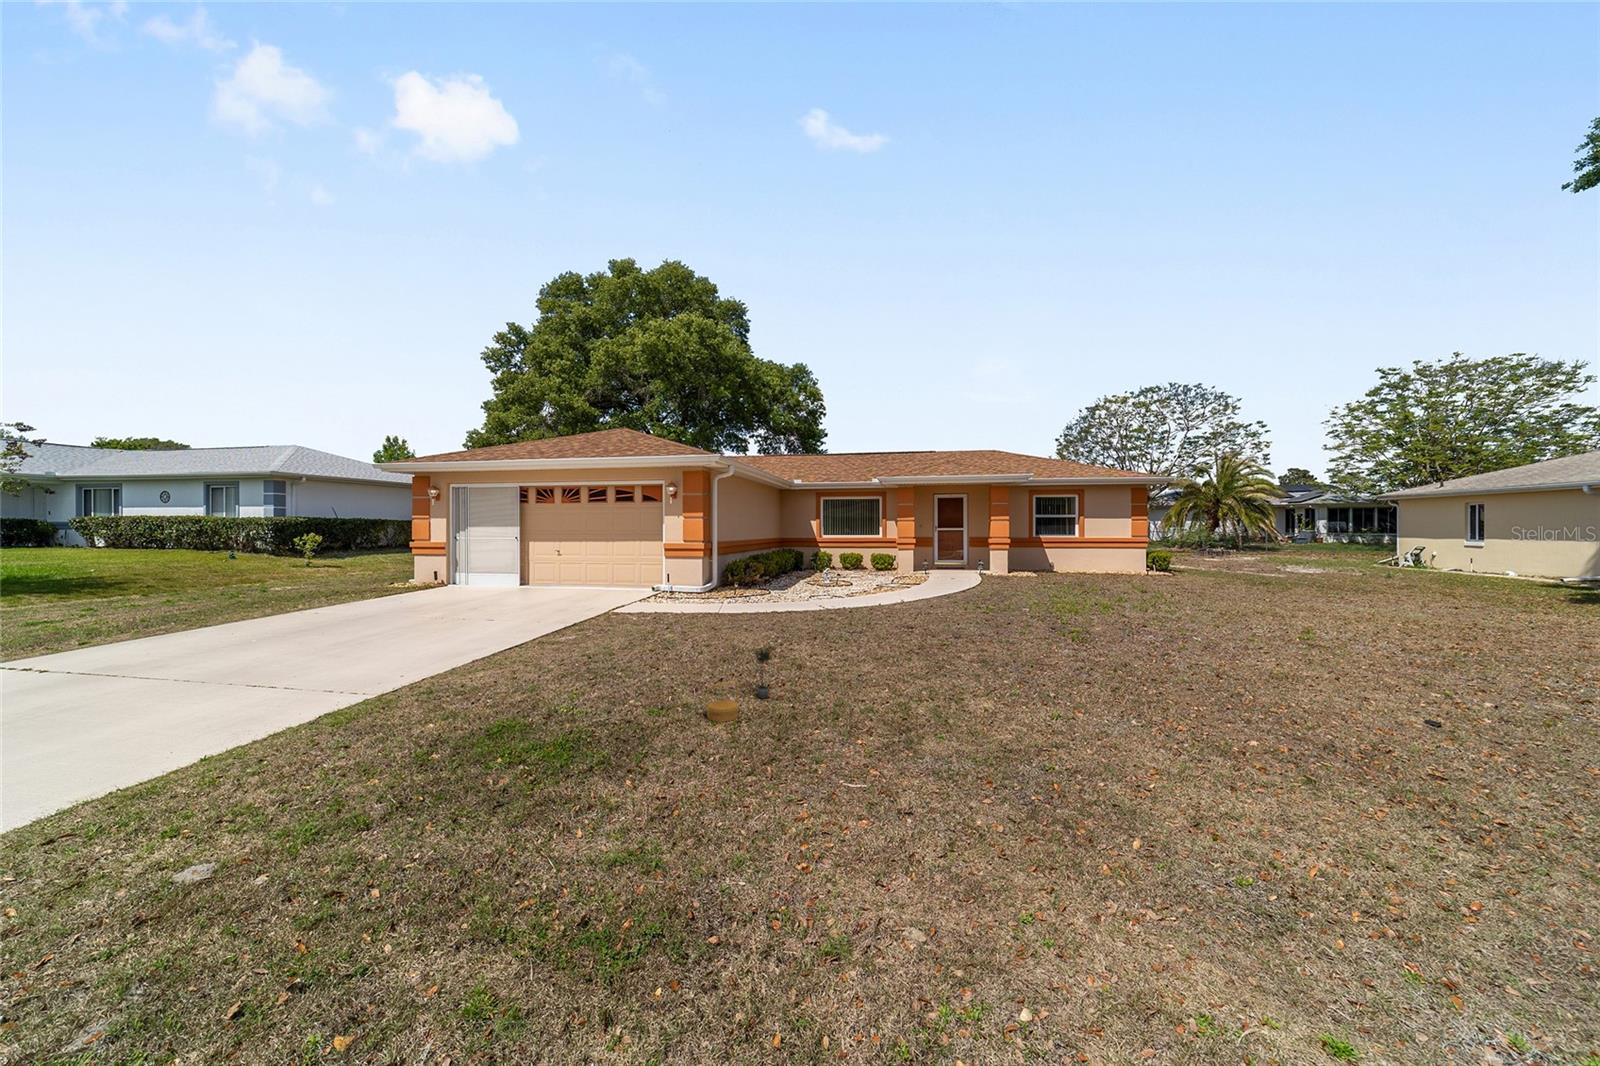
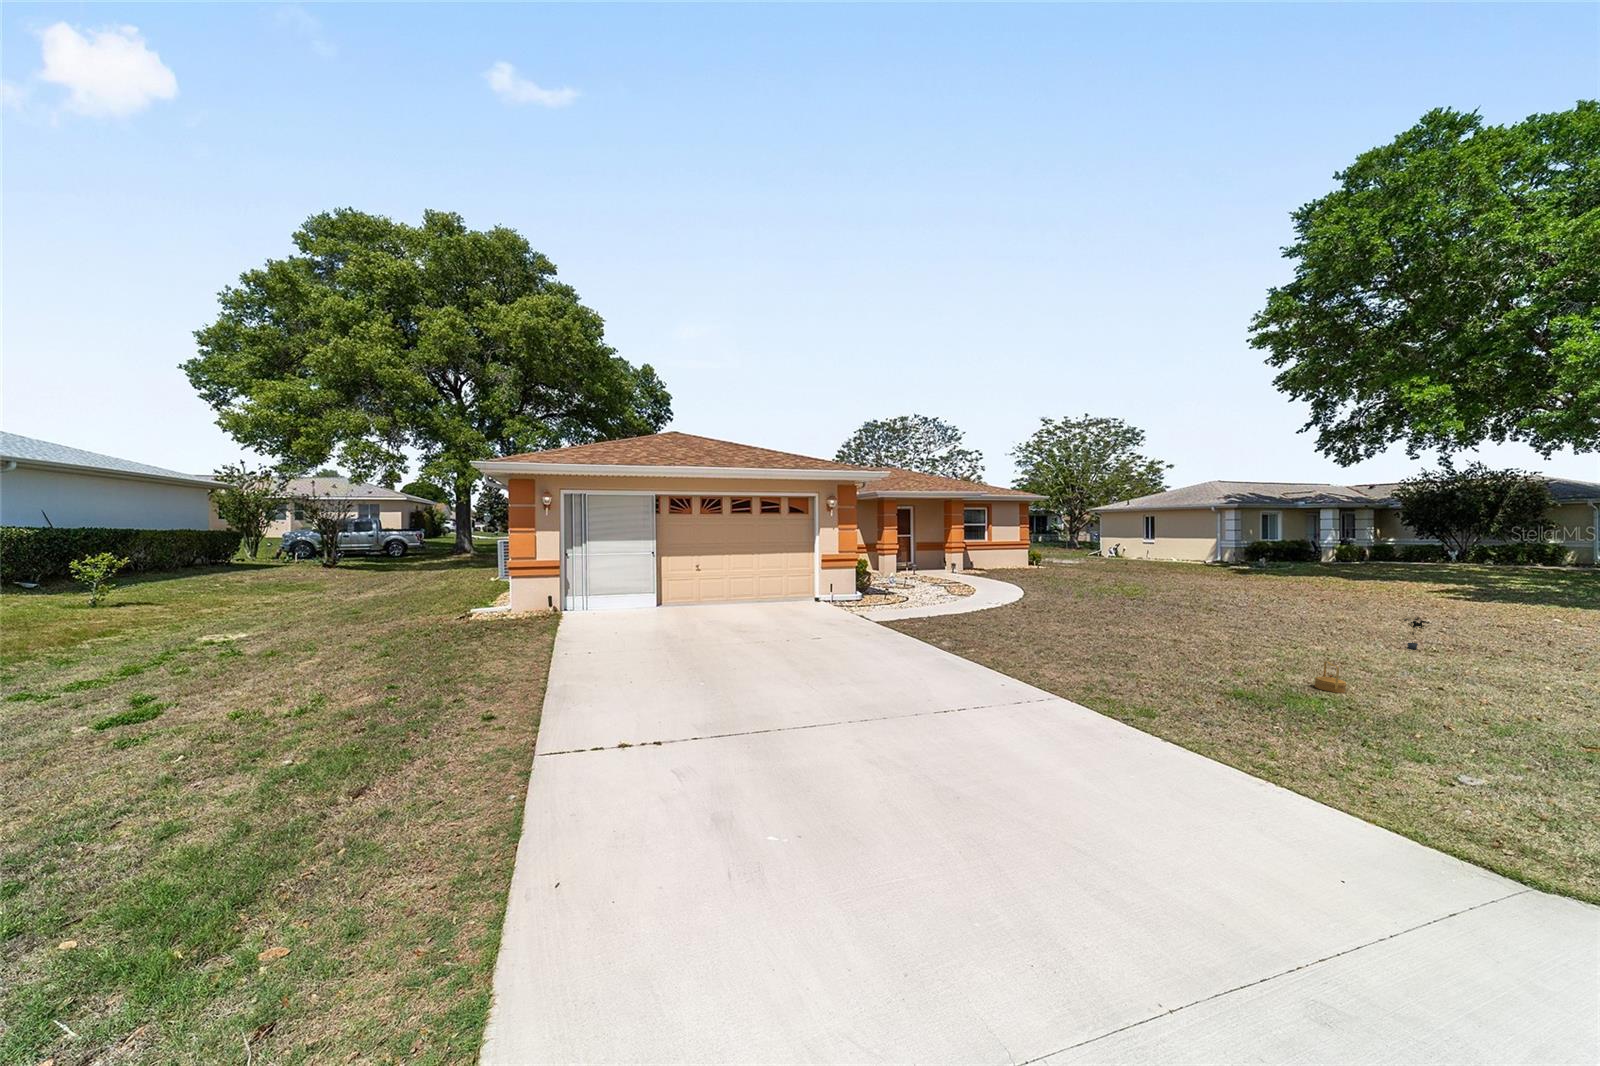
potted plant: present [756,646,775,699] -> present [1404,617,1429,649]

